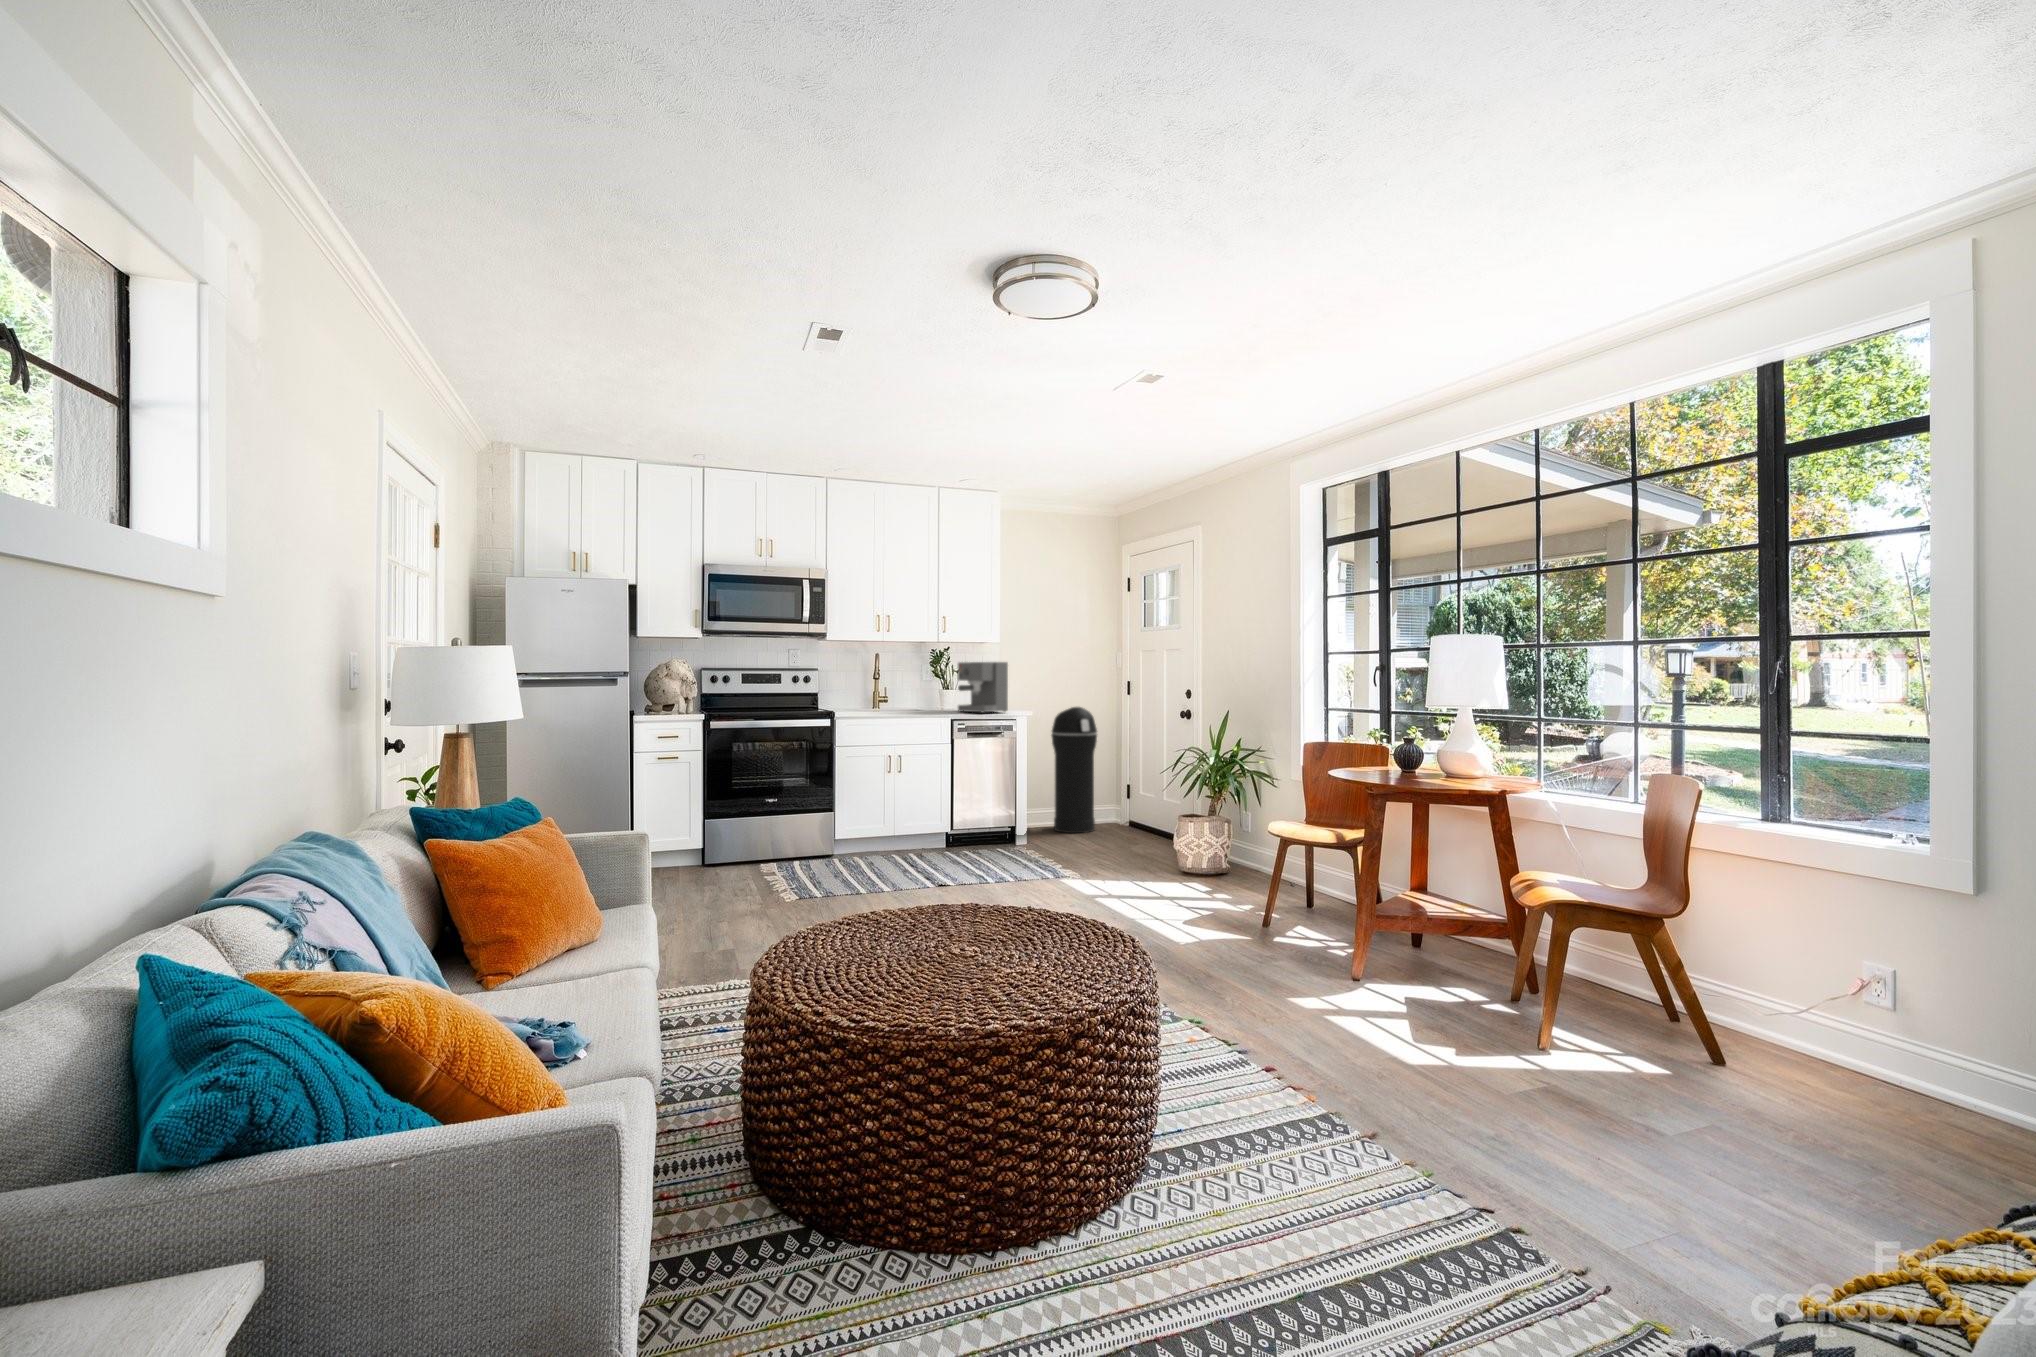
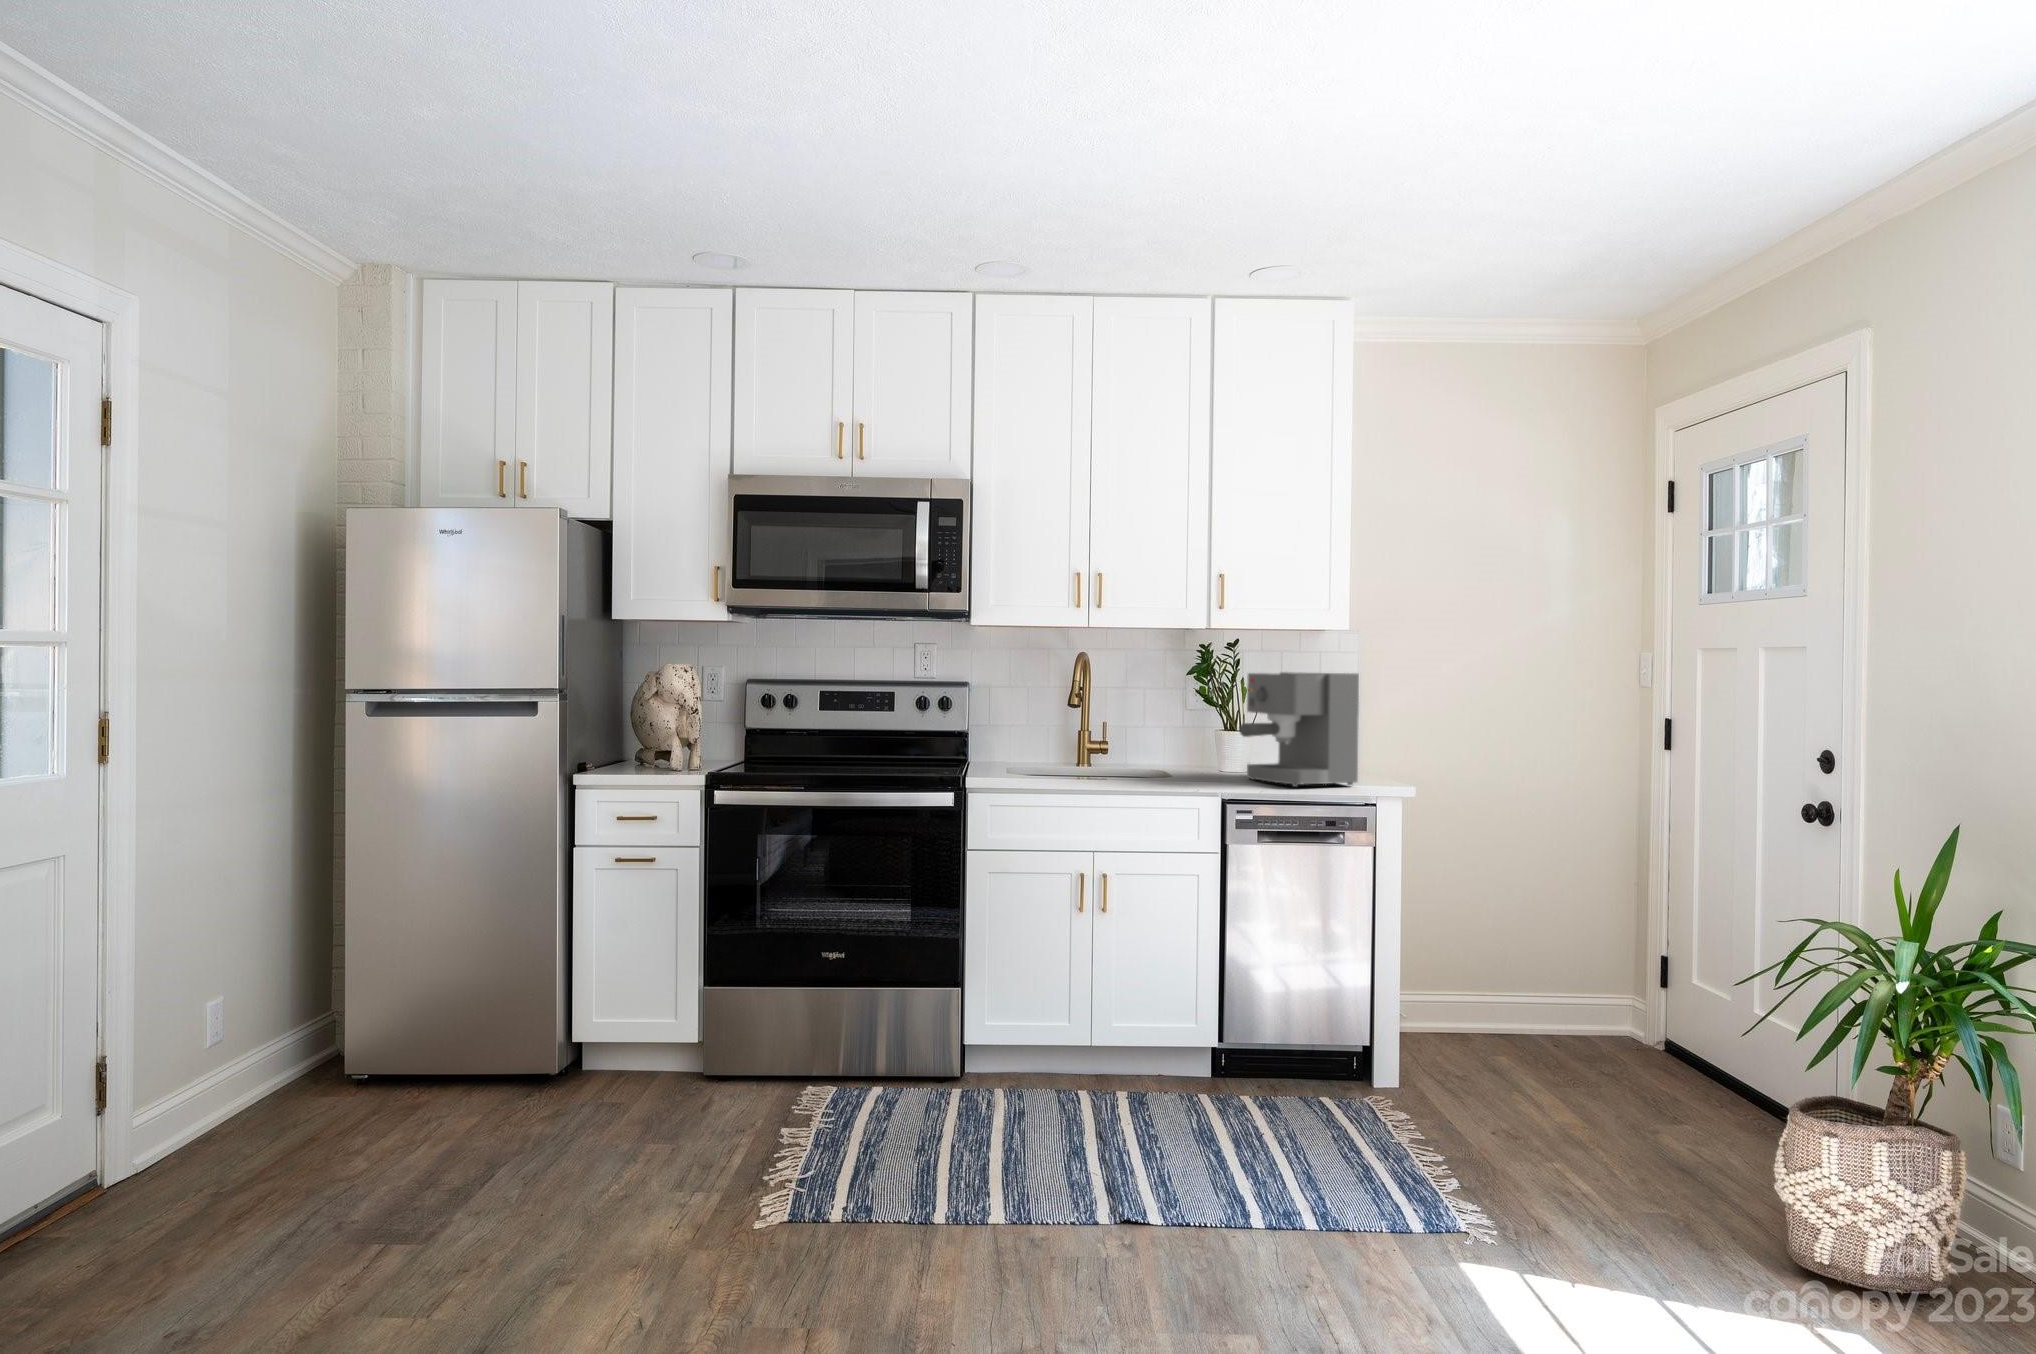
trash can: present [1051,707,1097,833] -> none [1468,776,1580,1066]

